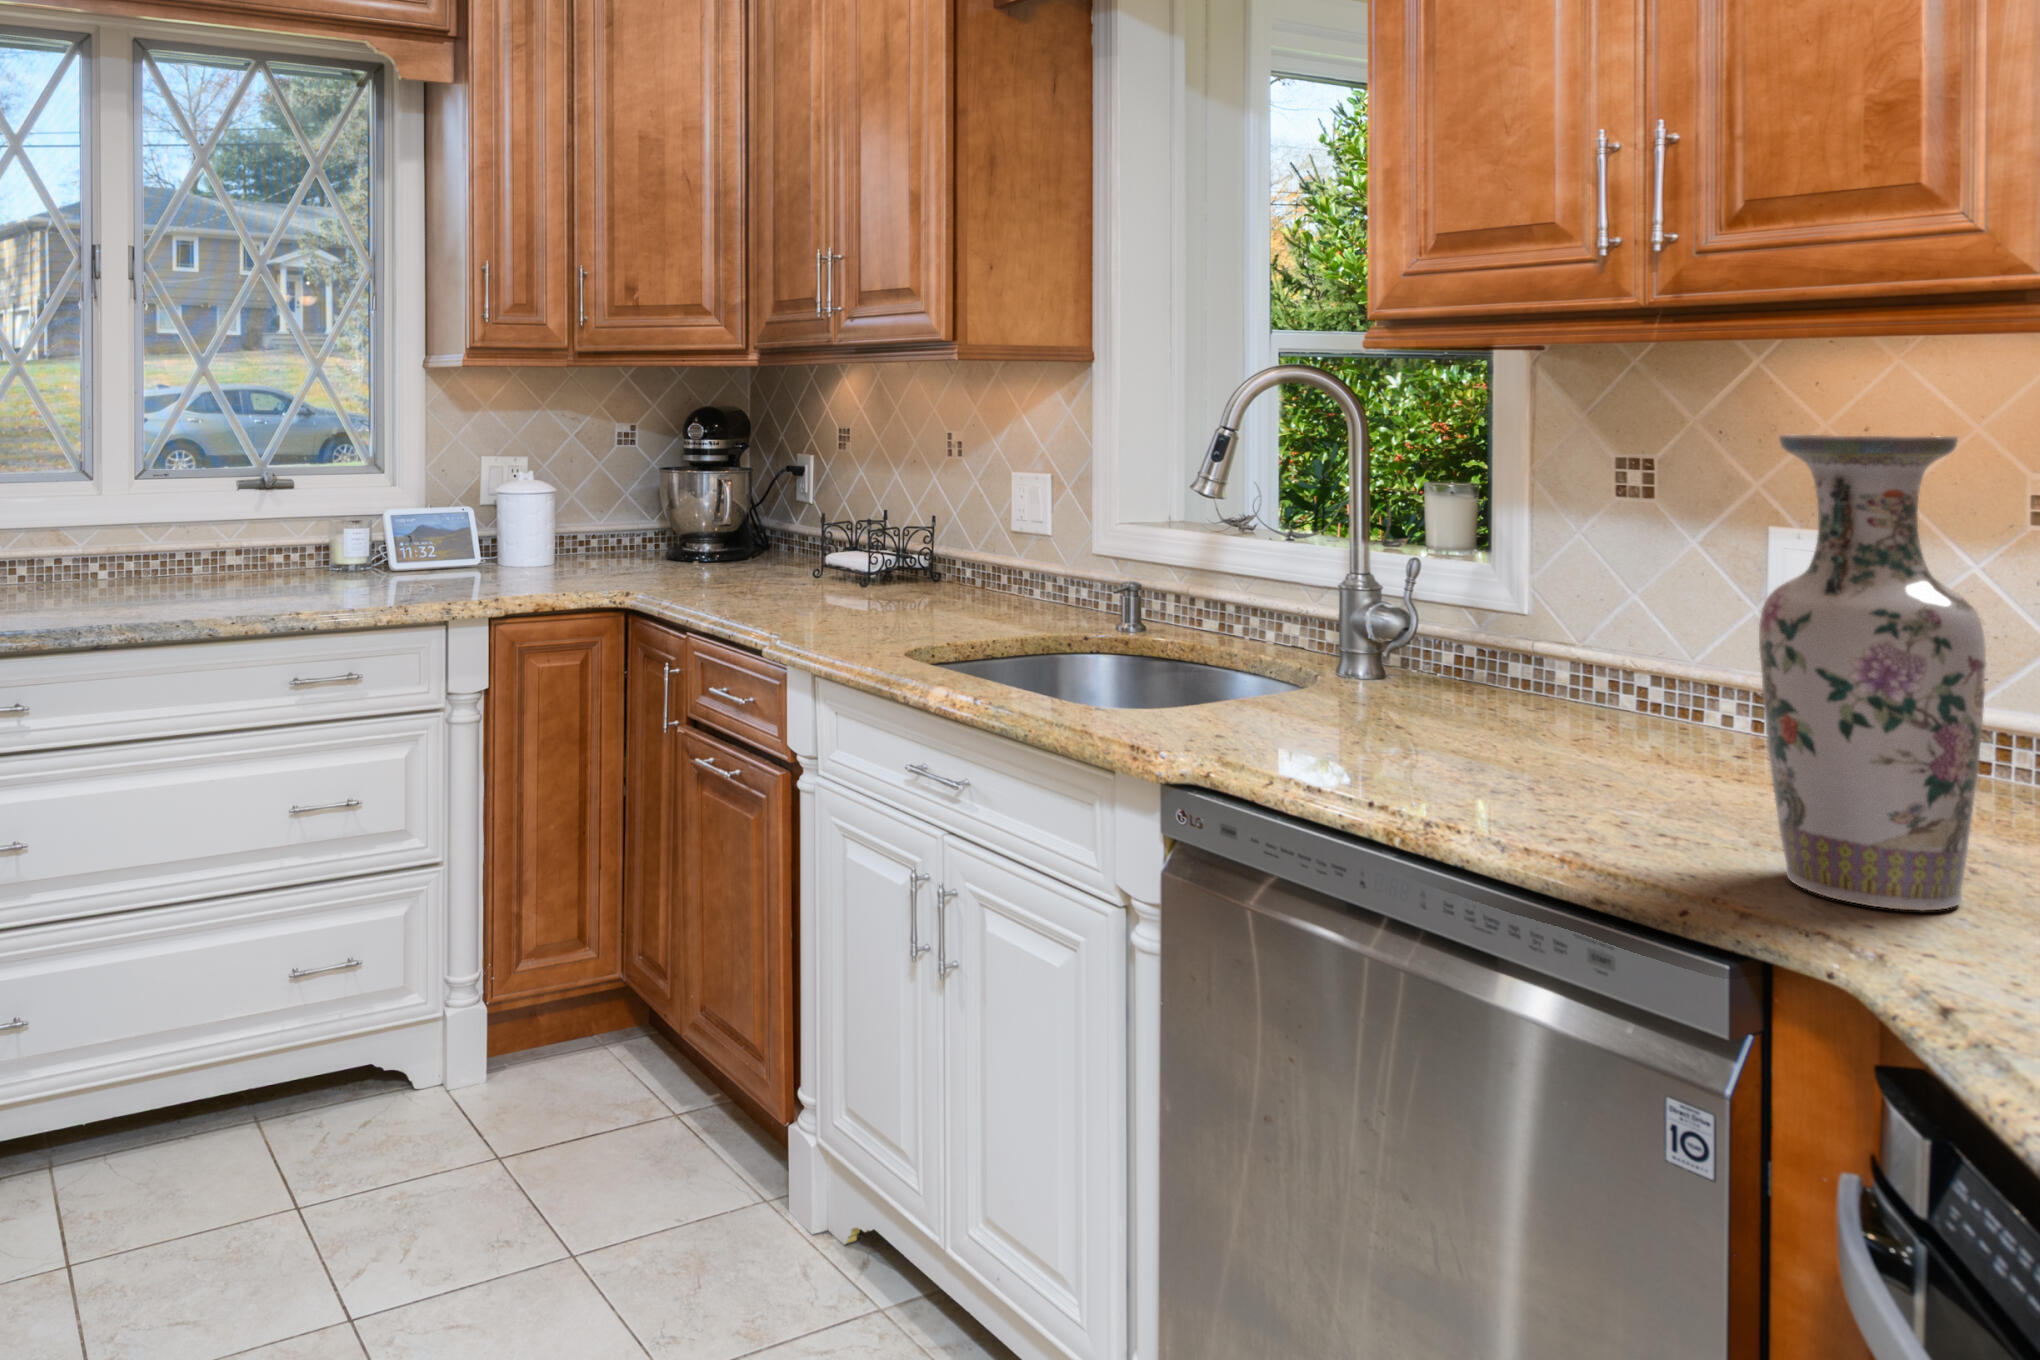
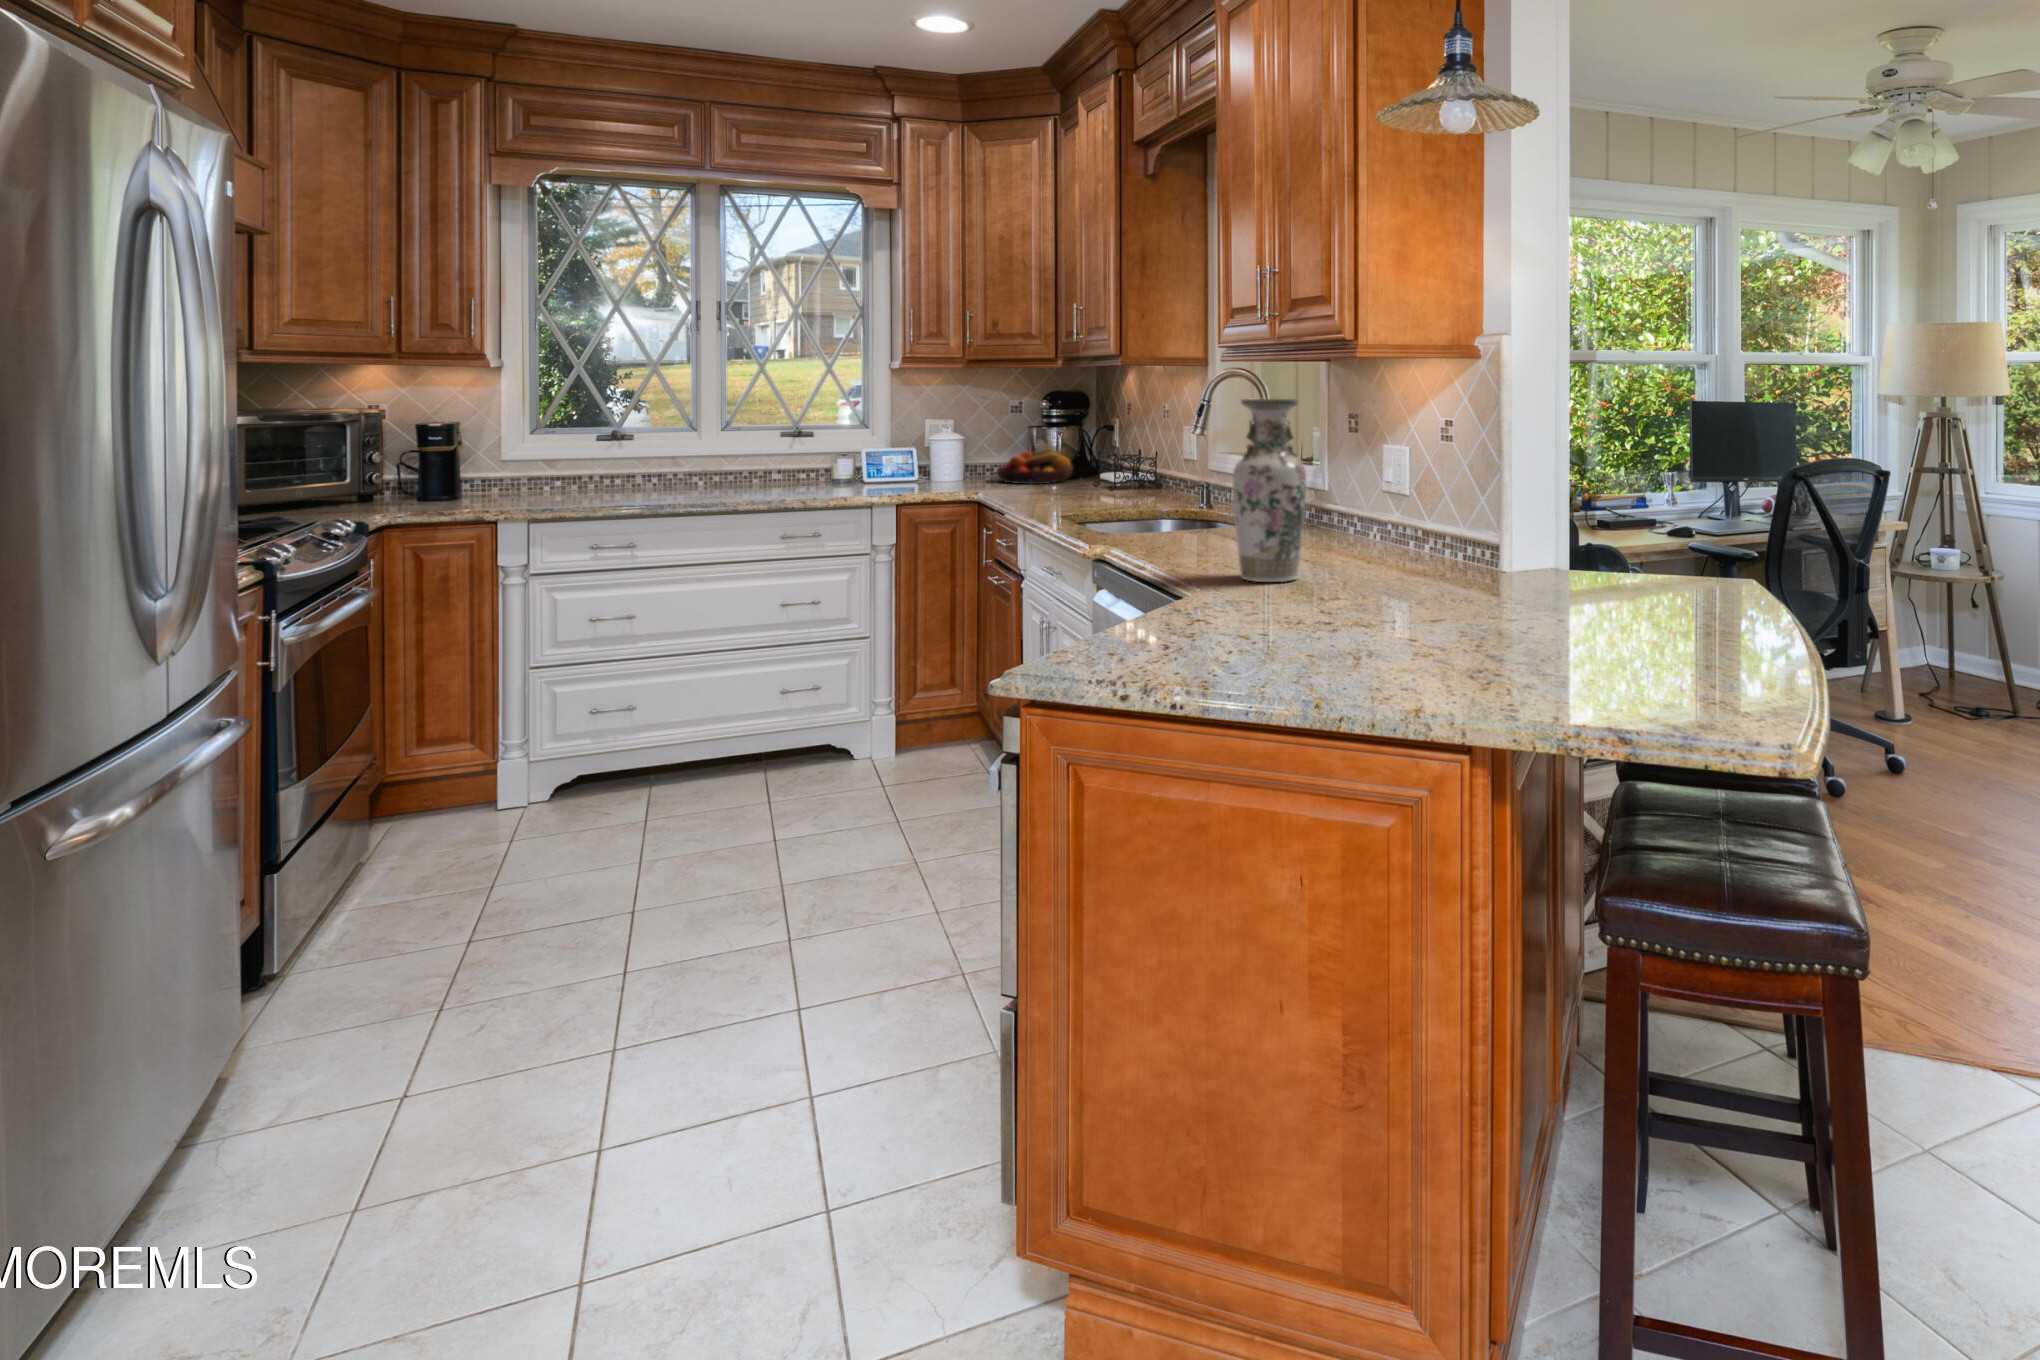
fruit bowl: none [618,508,750,572] -> present [996,448,1073,484]

